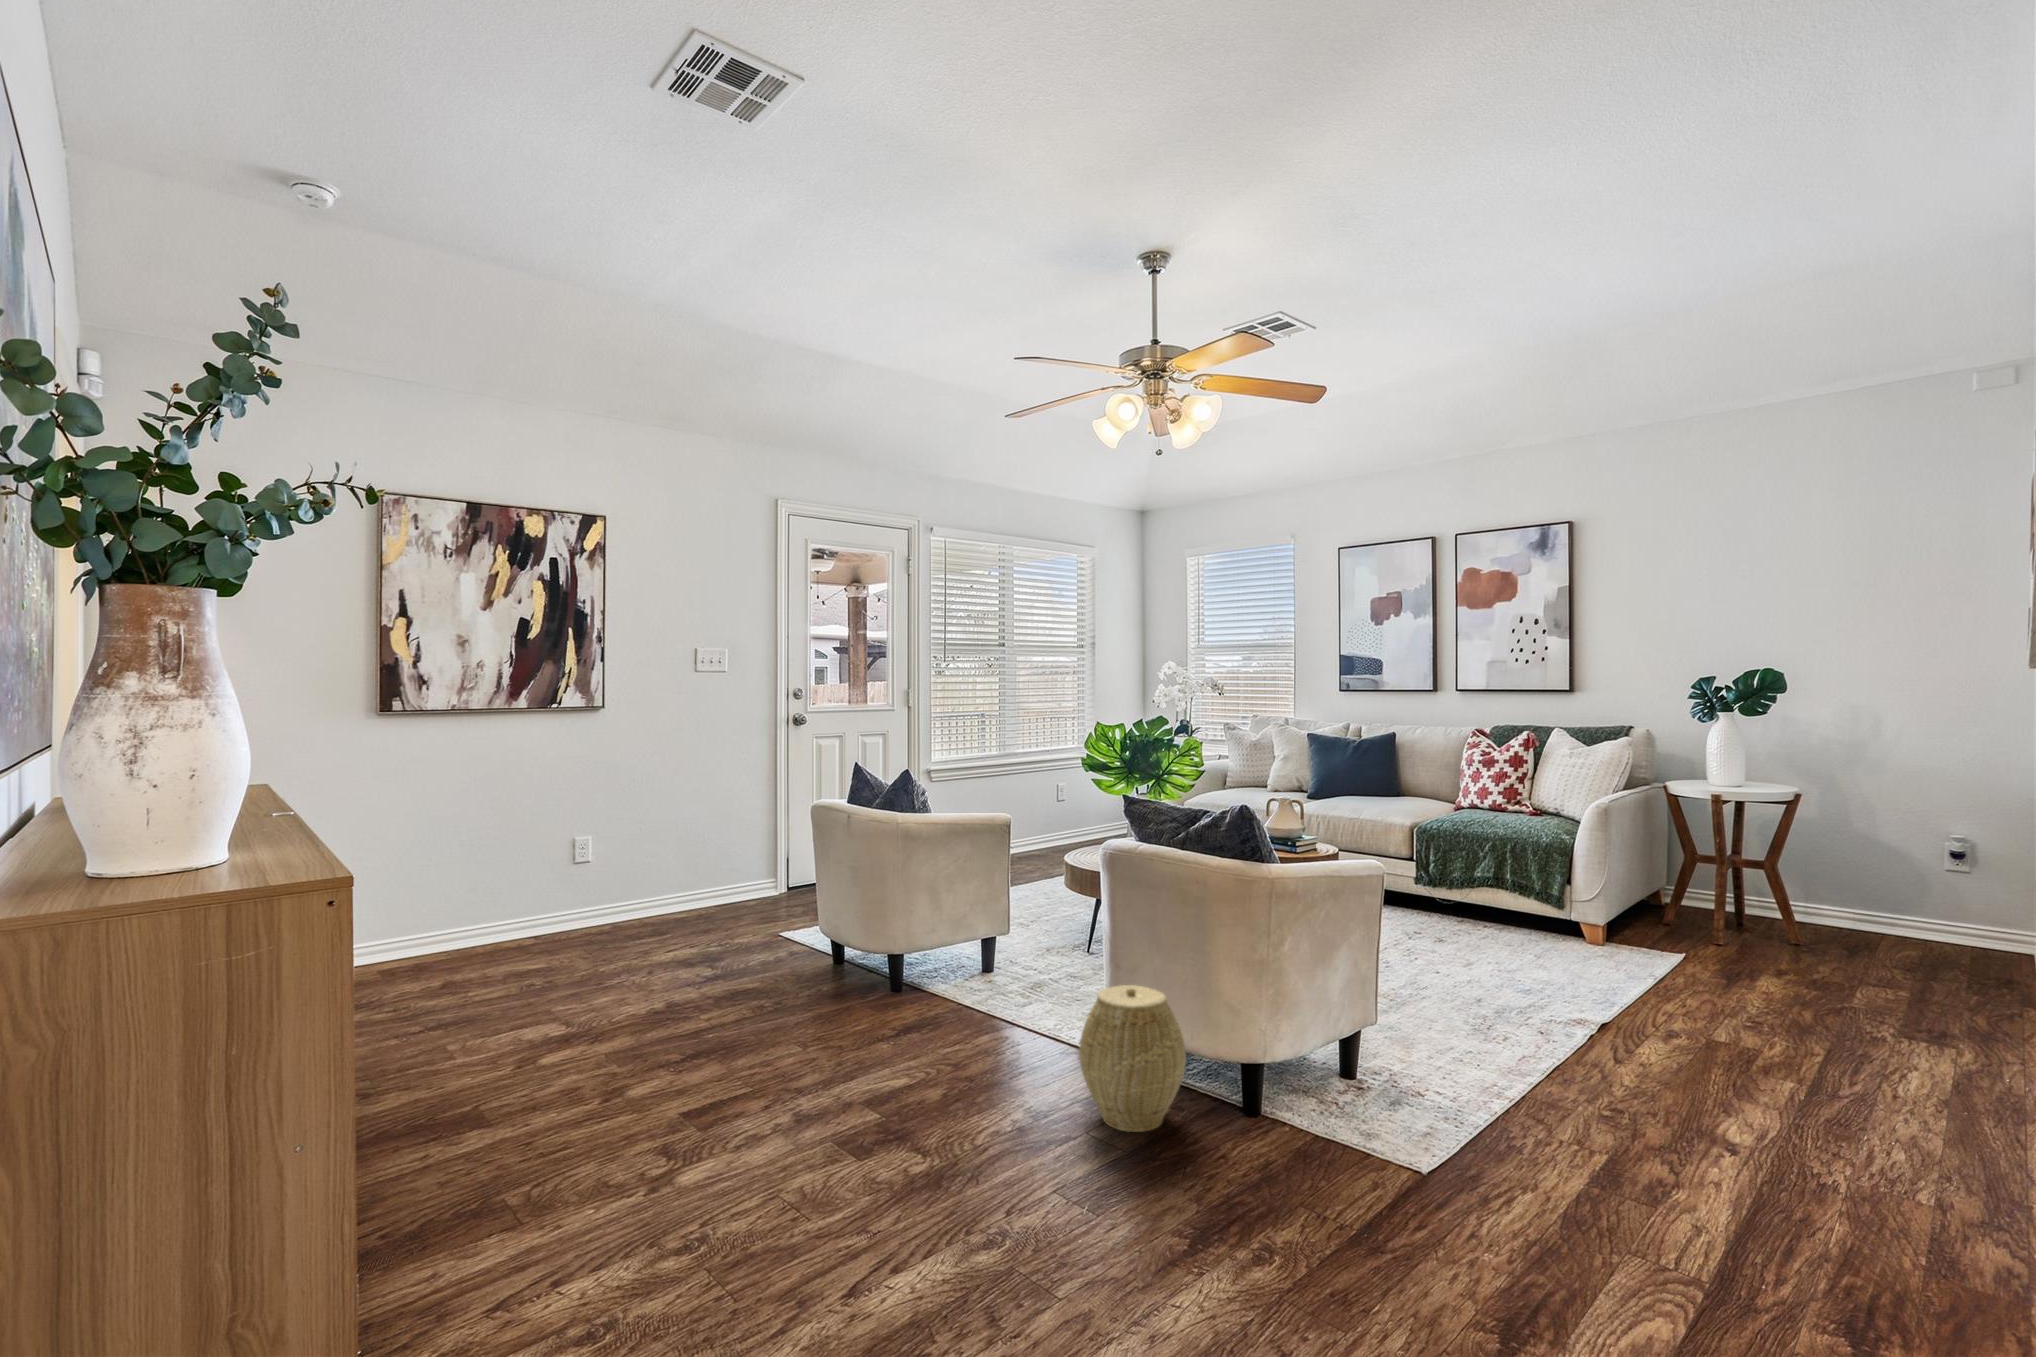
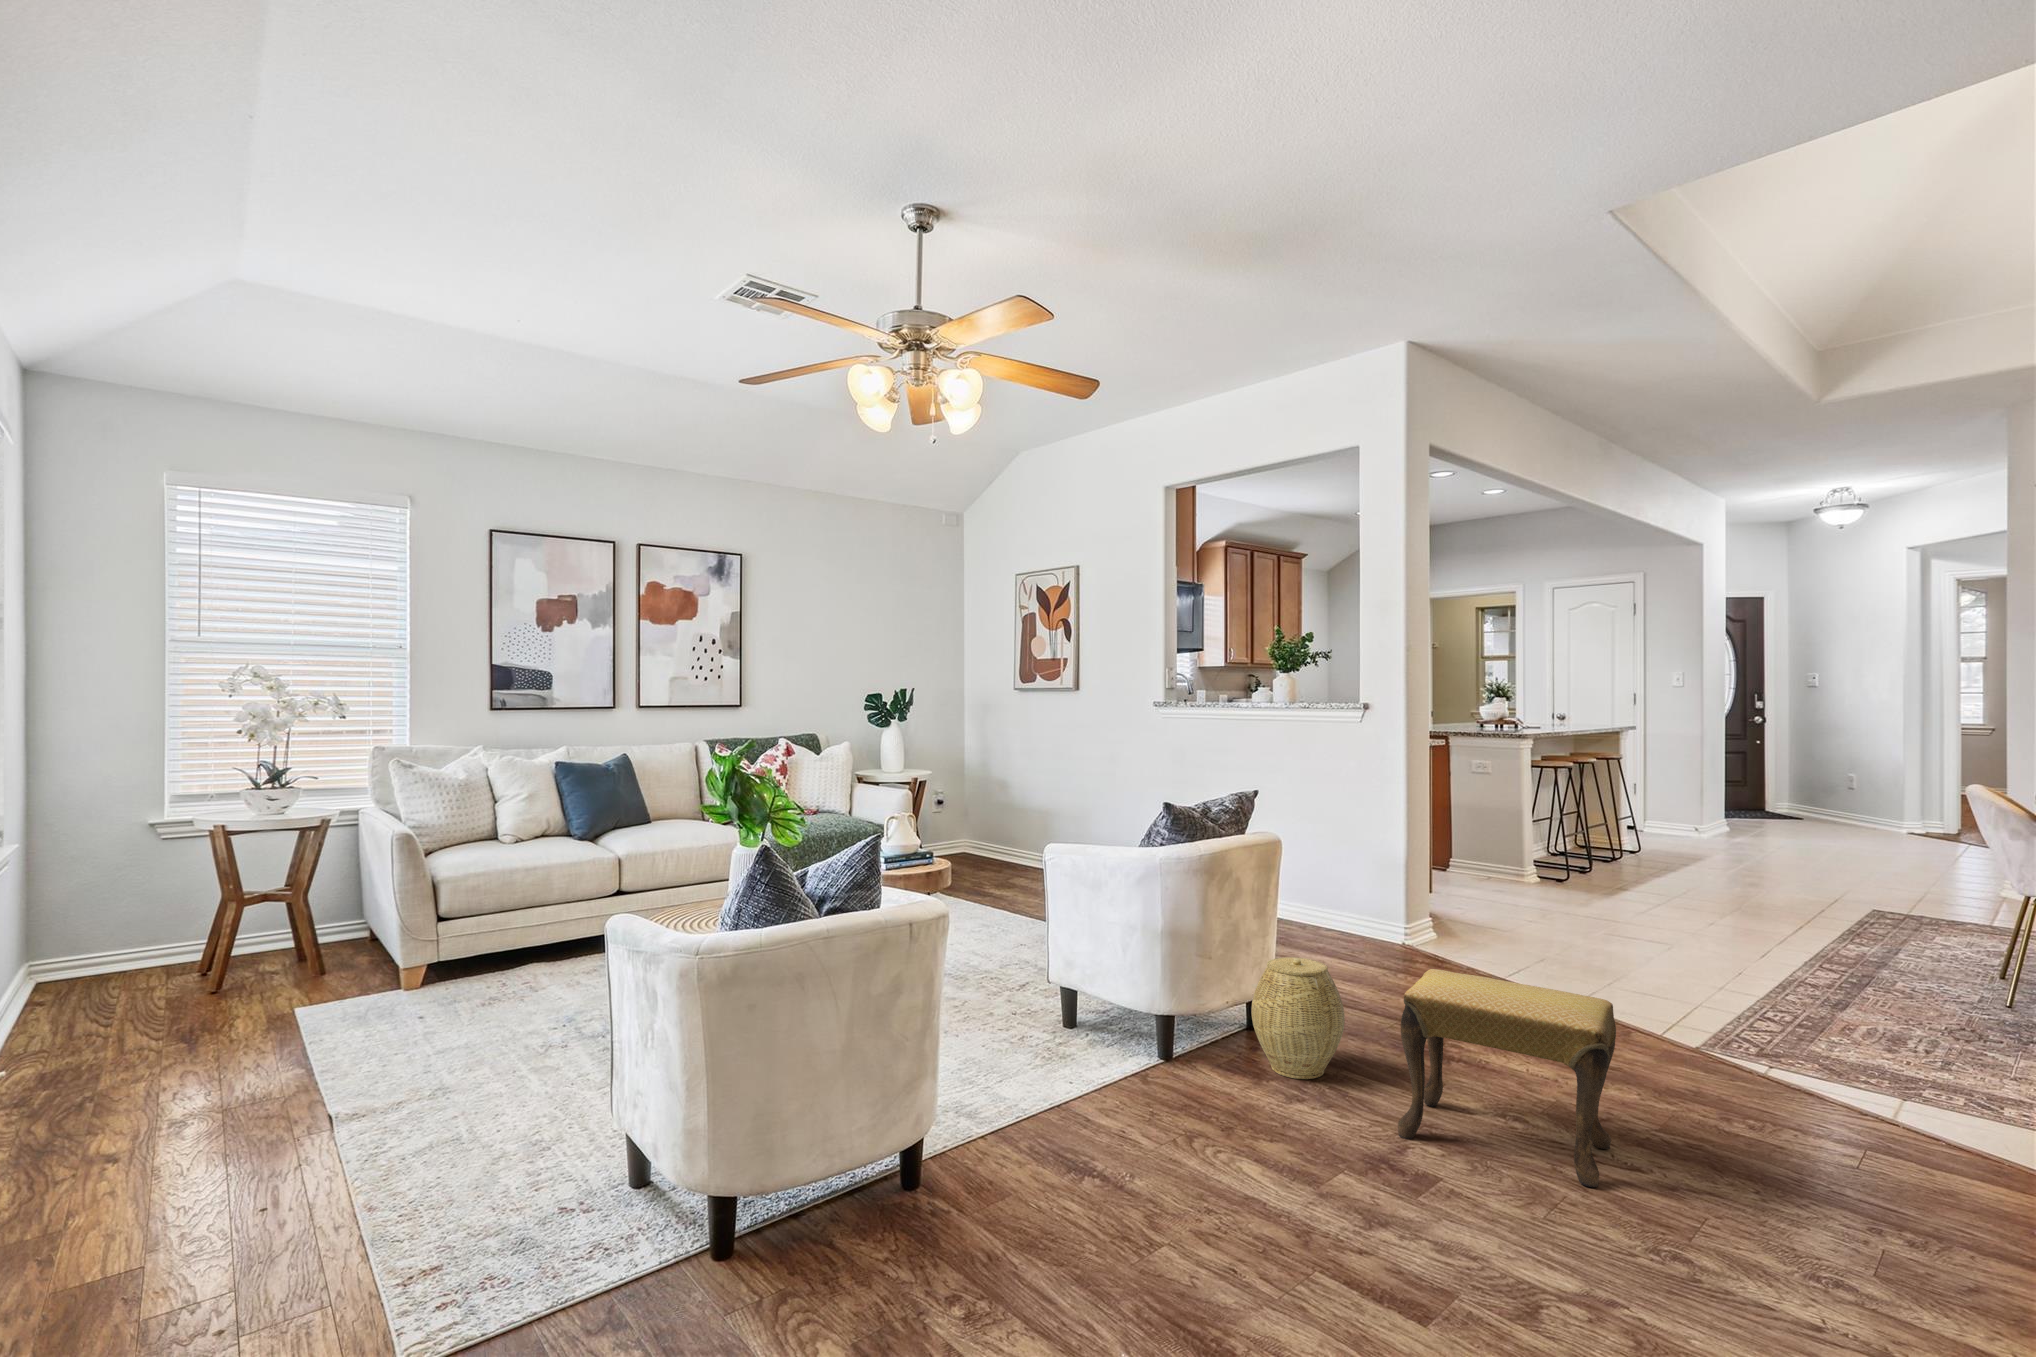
footstool: none [826,998,1059,1281] -> present [1398,969,1616,1187]

